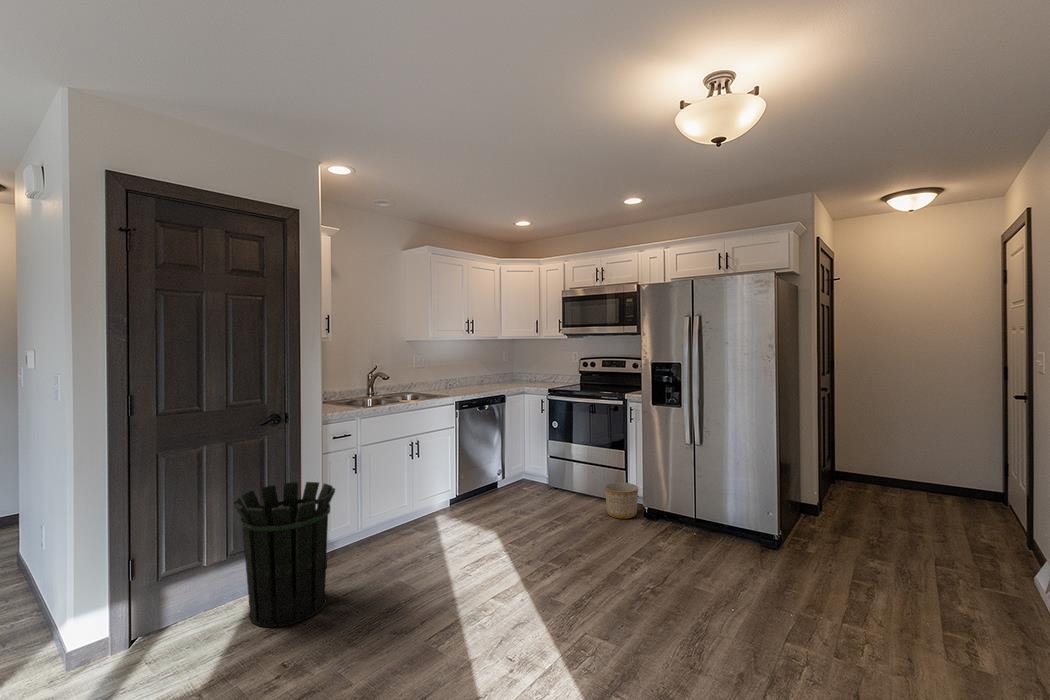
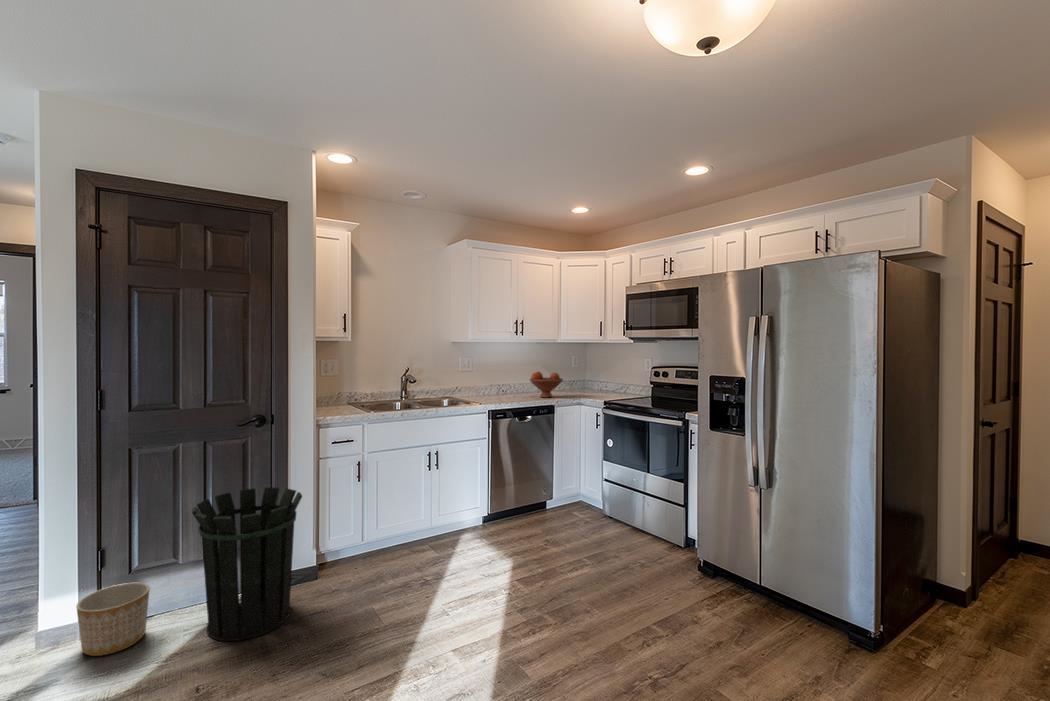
fruit bowl: none [475,366,506,389] -> present [530,372,563,397]
planter: present [605,482,638,519] -> present [76,583,149,656]

